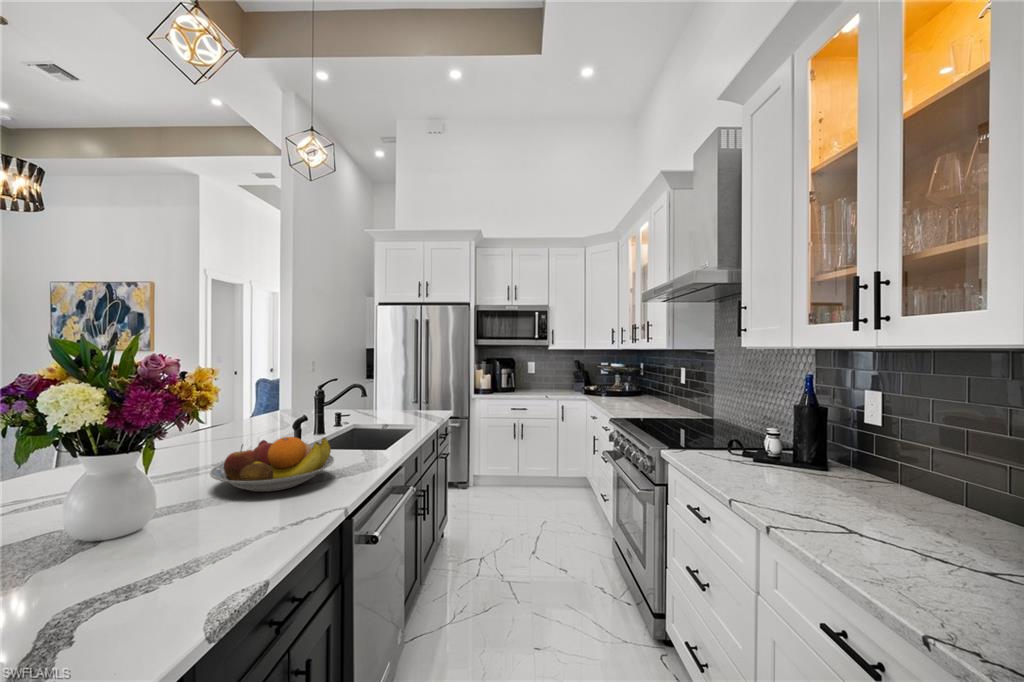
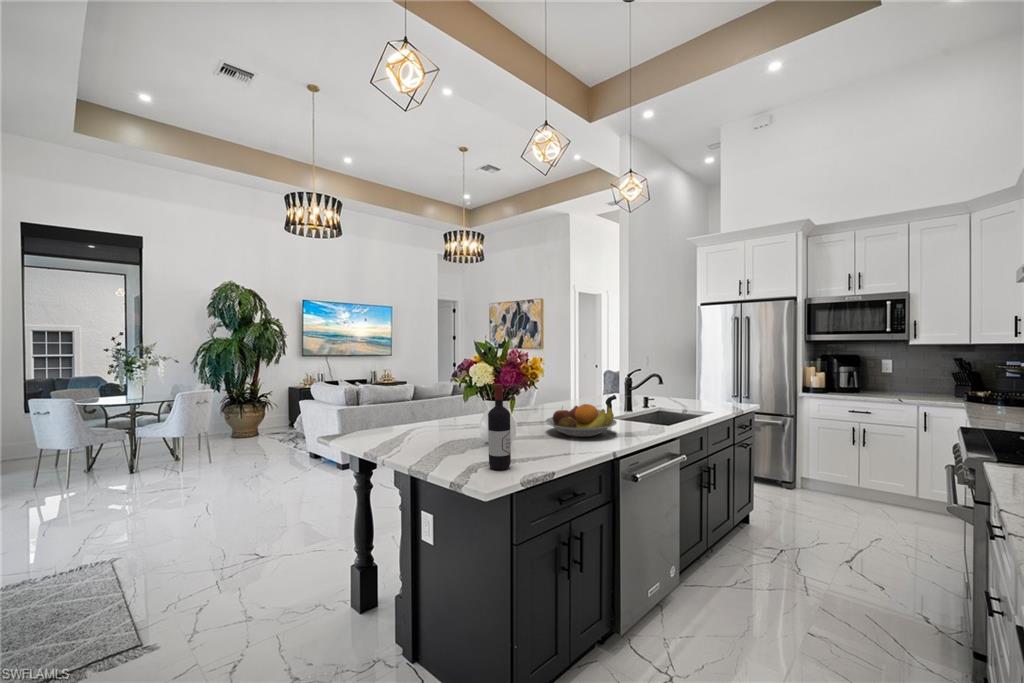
wine bottle: none [101,429,165,624] -> present [488,384,511,470]

